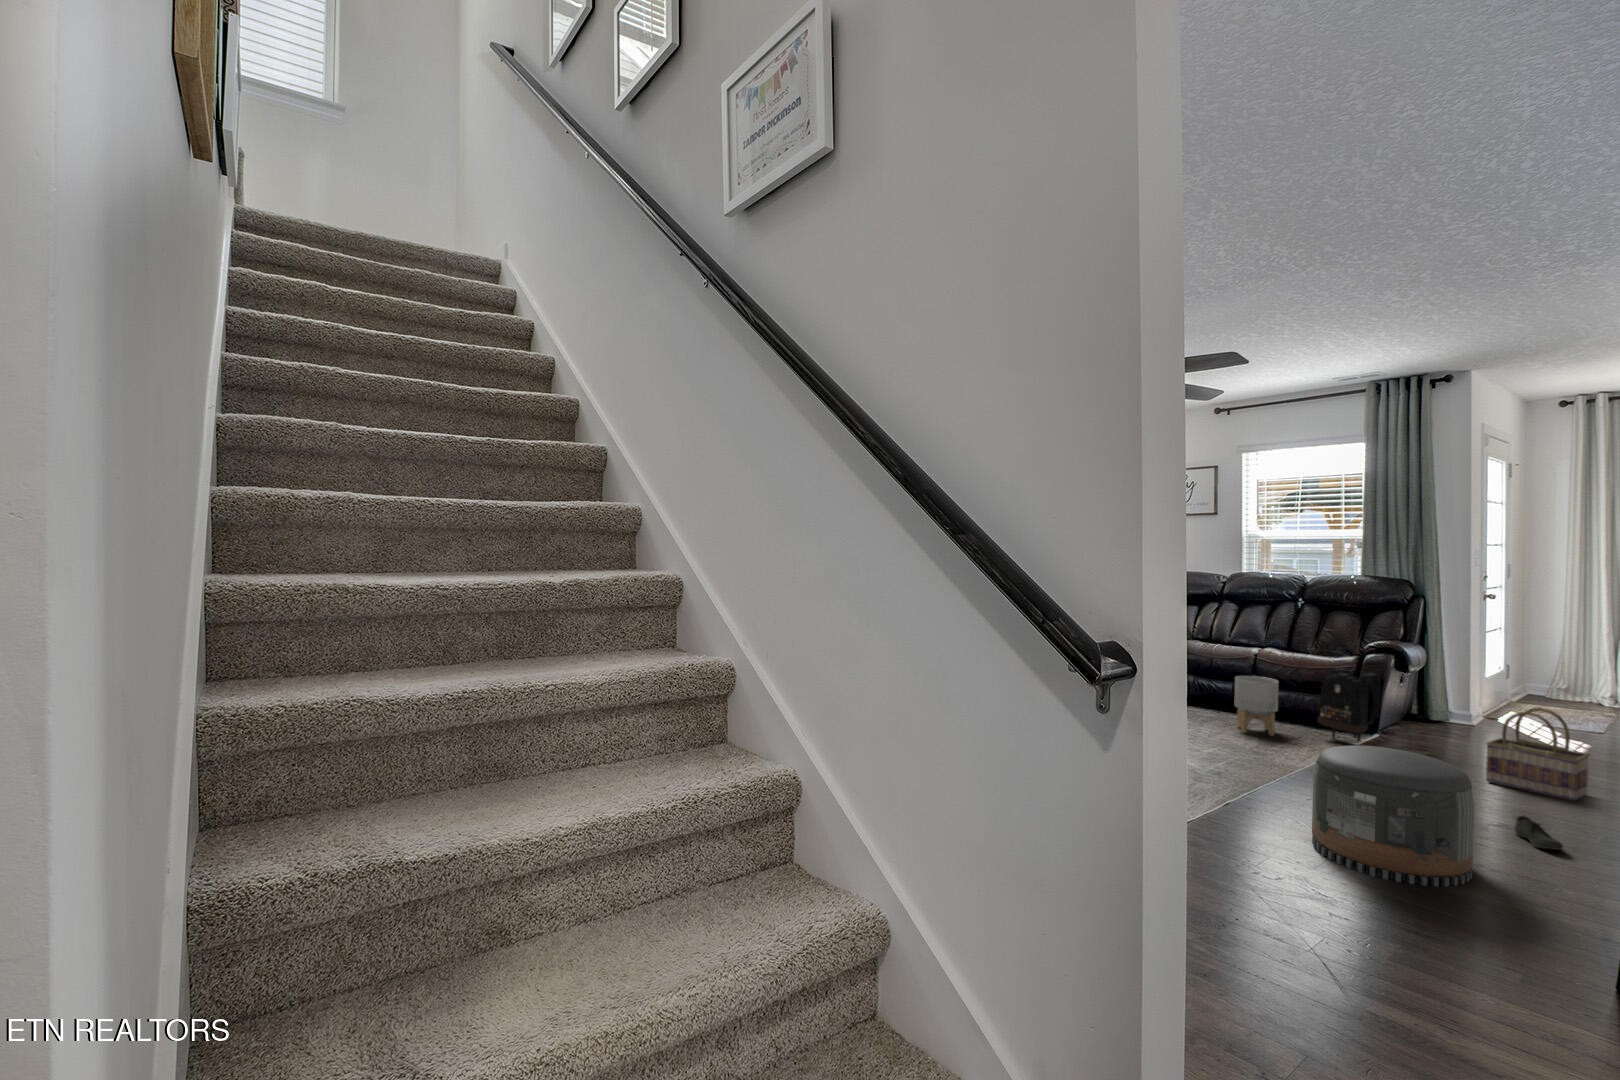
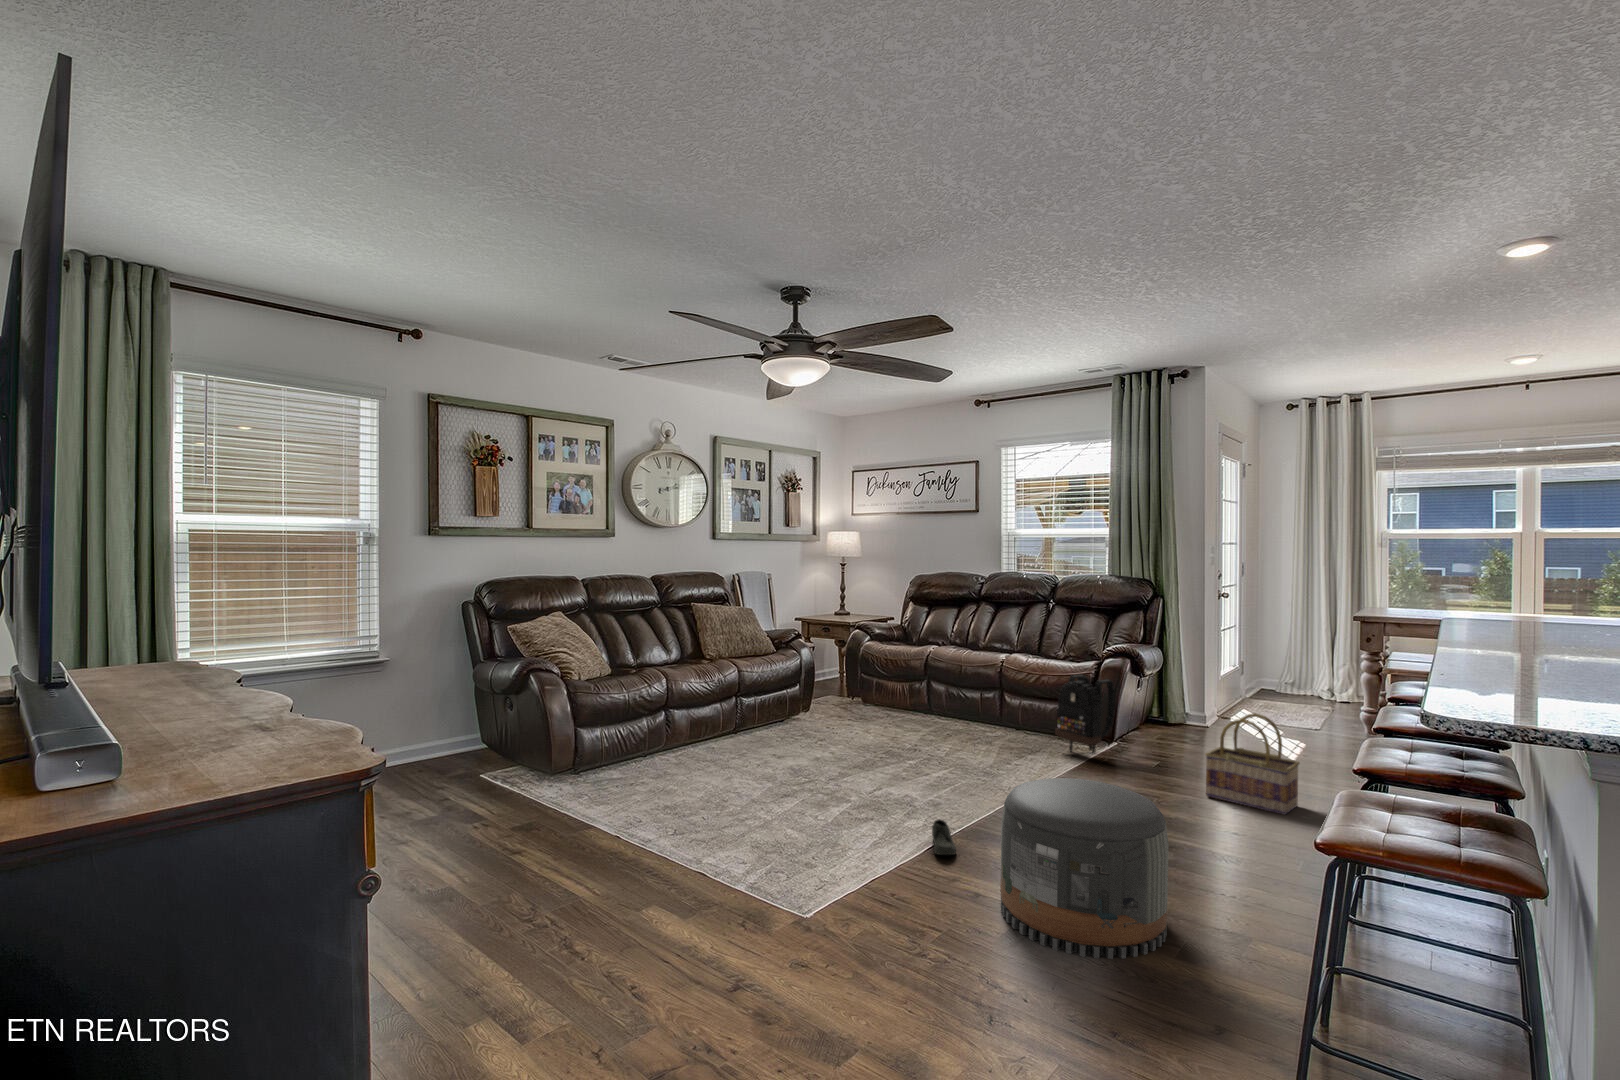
planter: present [1234,676,1278,736] -> none [975,686,1017,752]
shoe: present [1515,815,1563,850] -> present [932,819,956,855]

